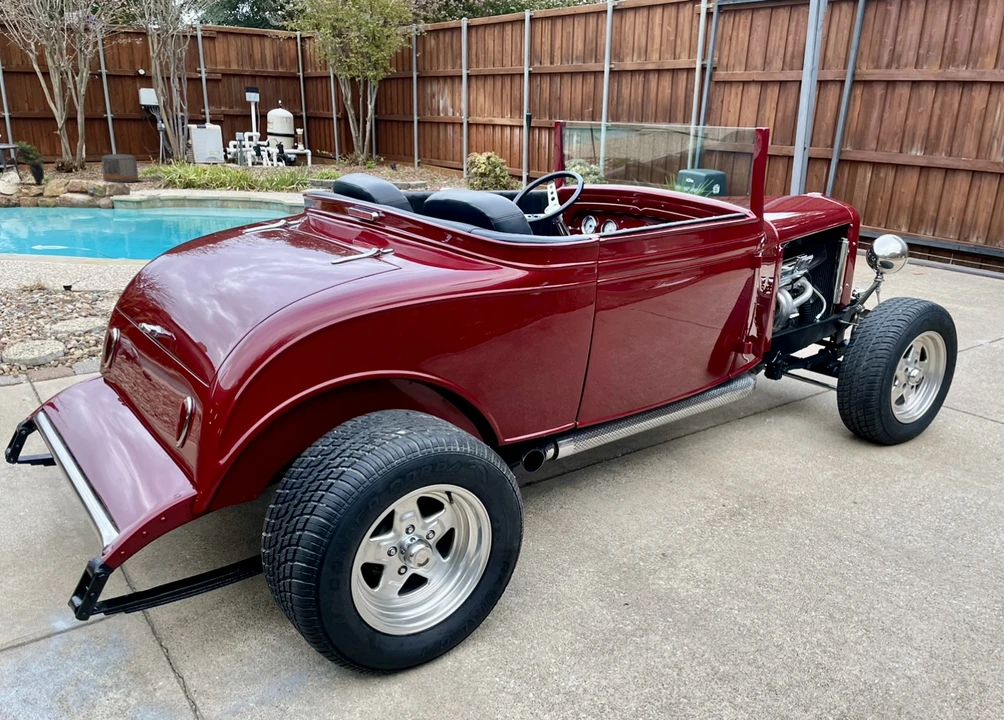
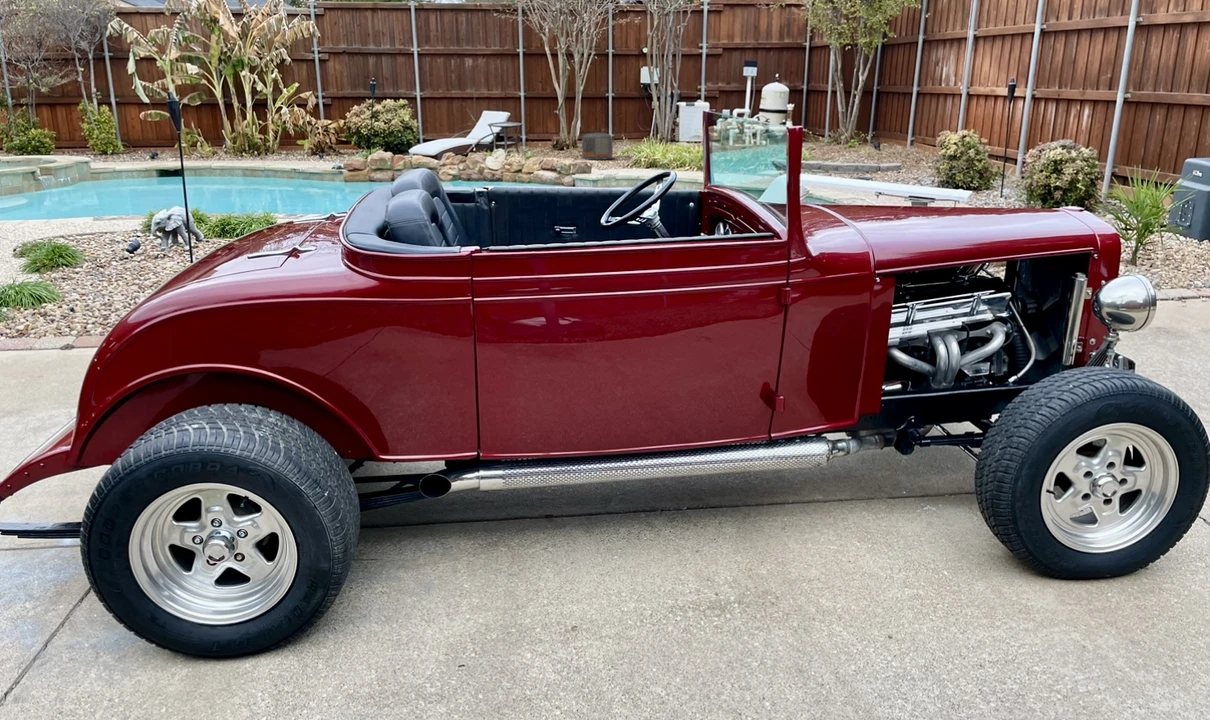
potted plant: present [16,142,44,184] -> none [508,121,531,161]

